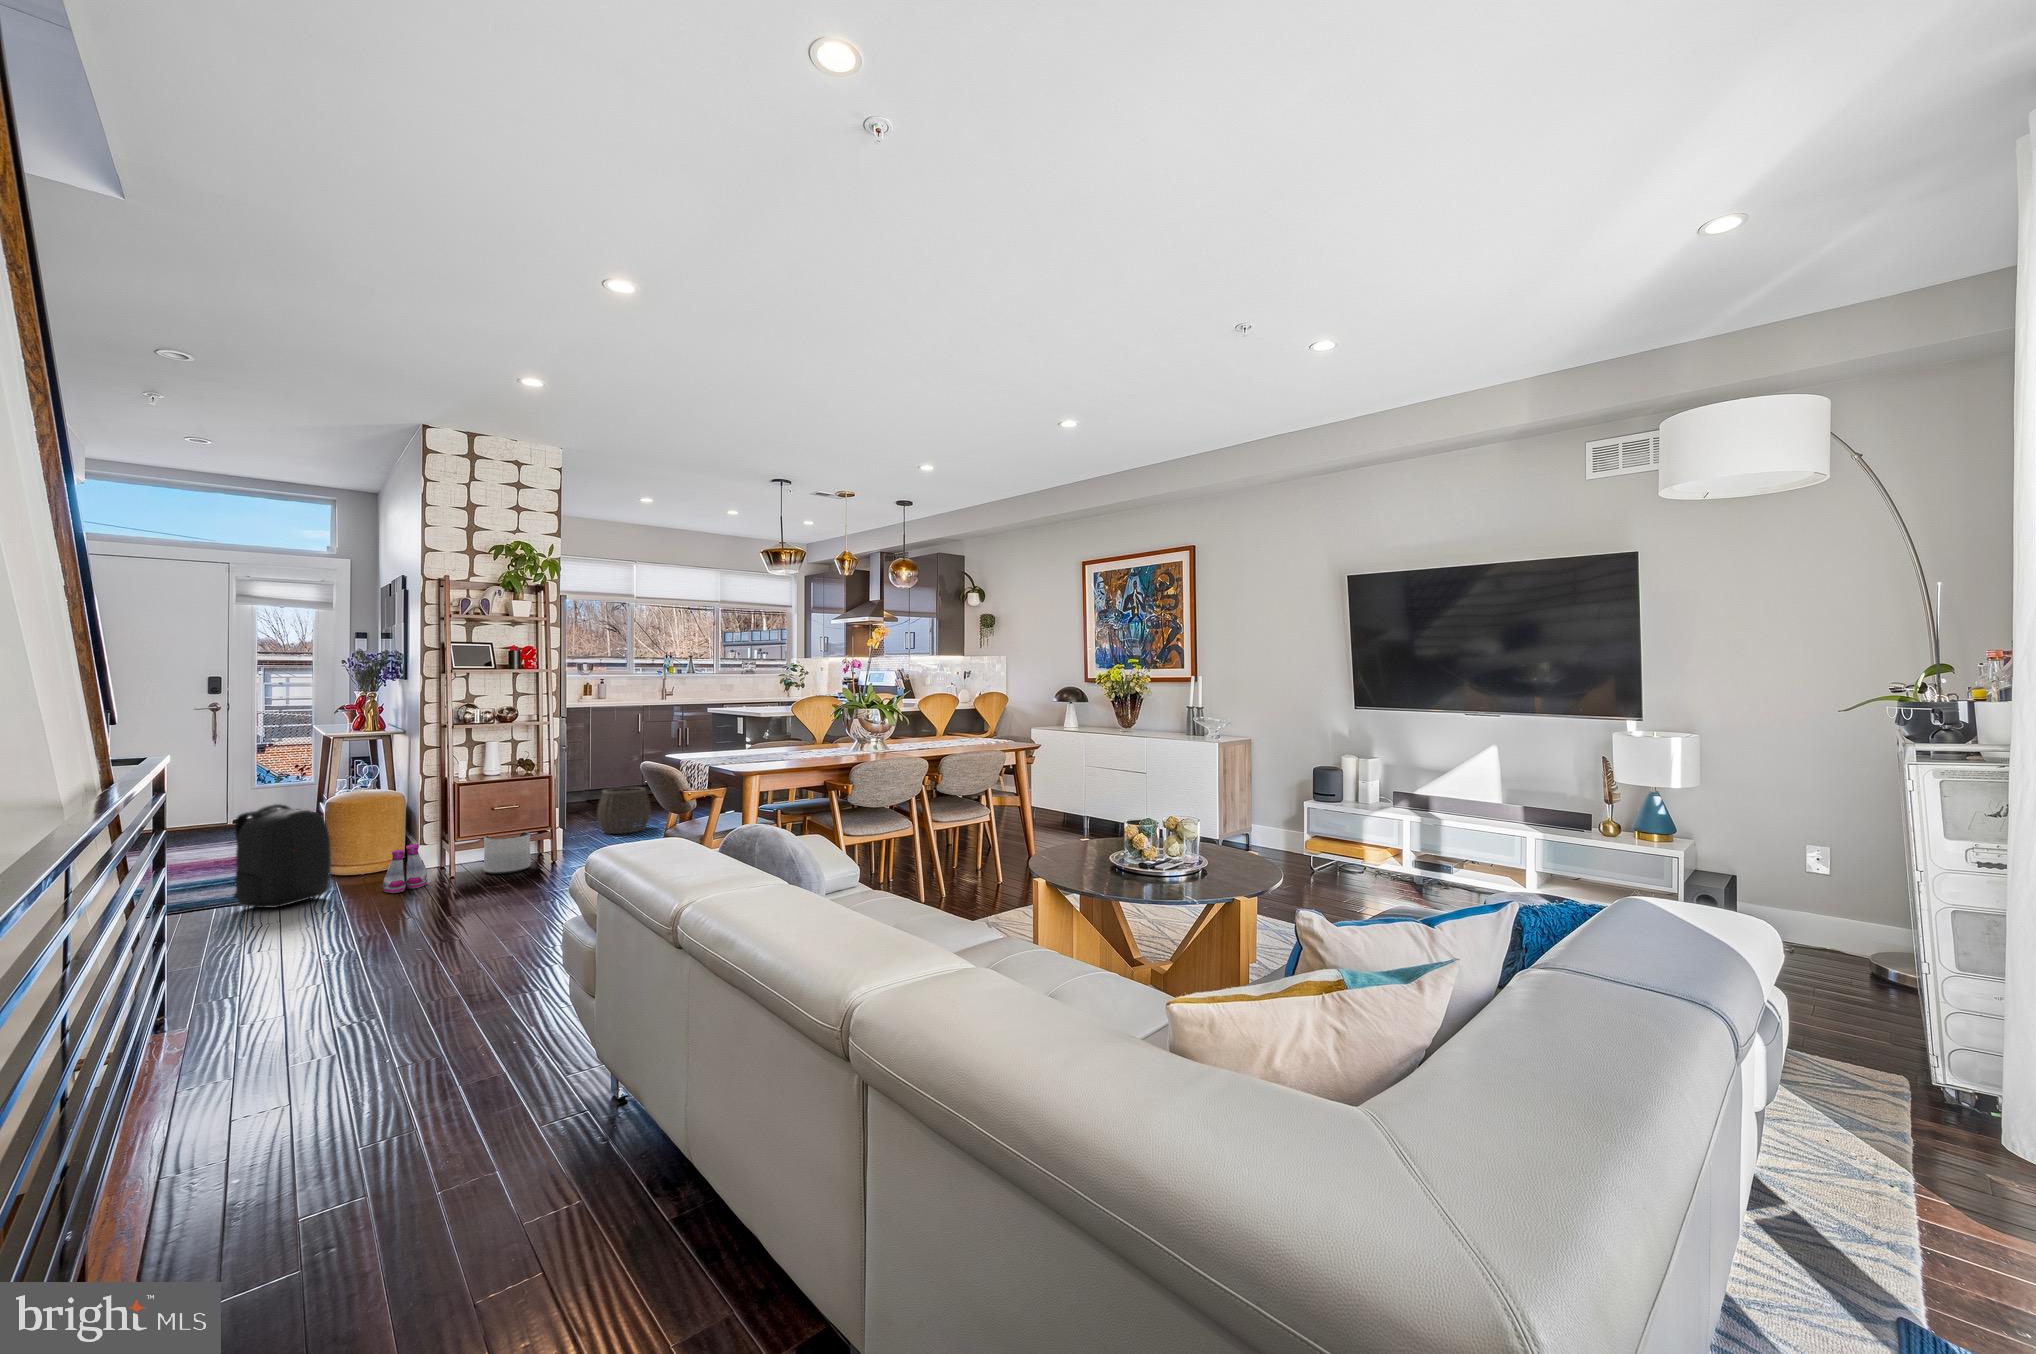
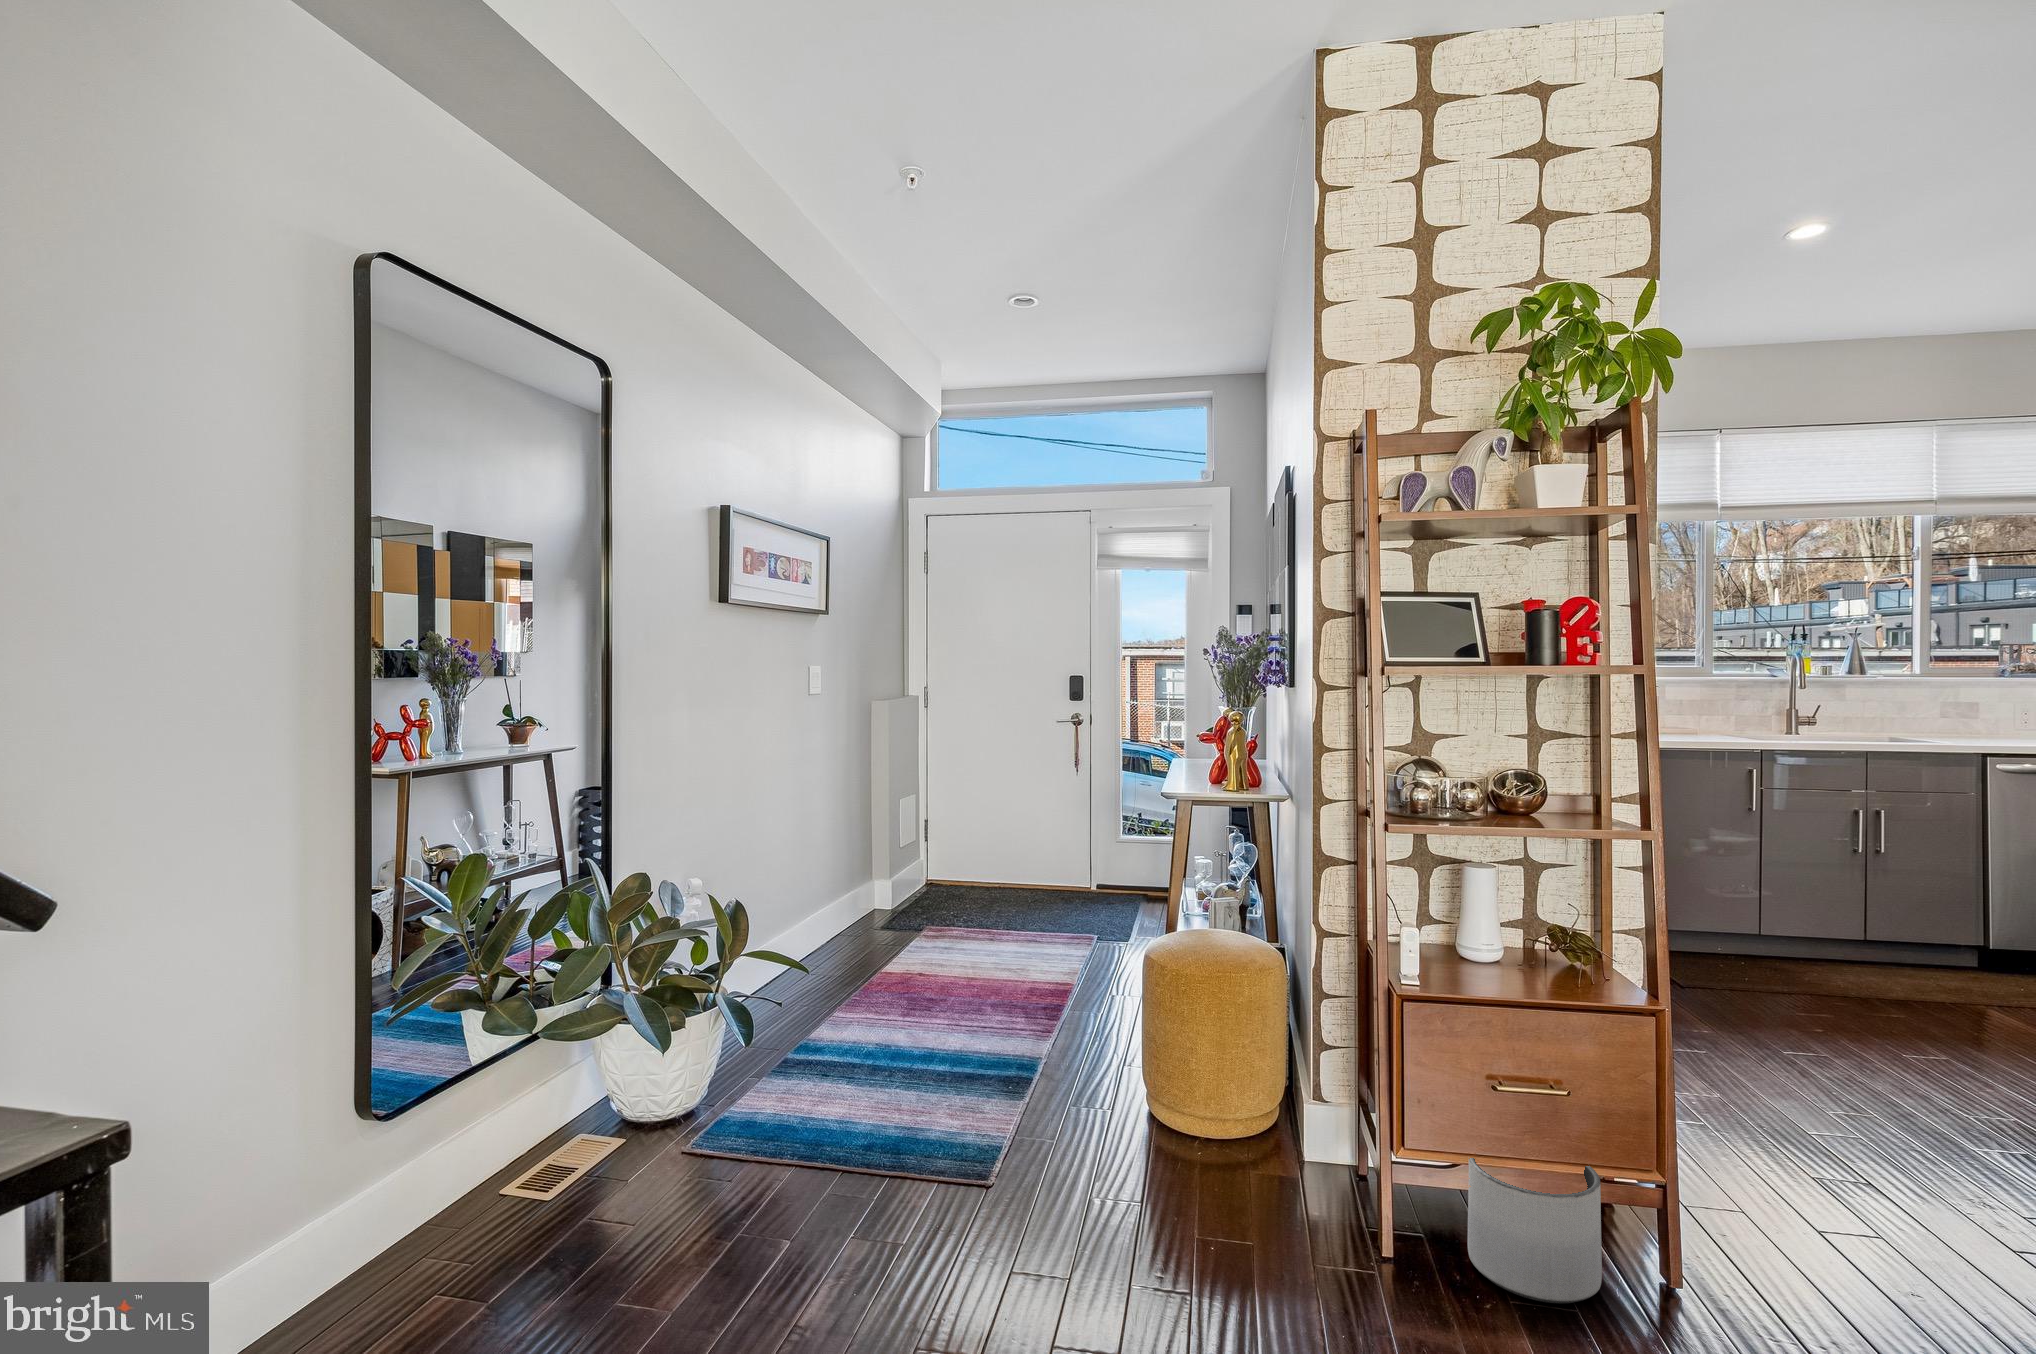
woven basket: present [598,787,651,834] -> none [1721,989,1897,1147]
backpack: present [234,804,331,908] -> none [939,990,1113,1273]
boots: present [382,844,428,893] -> none [1222,1147,1328,1305]

